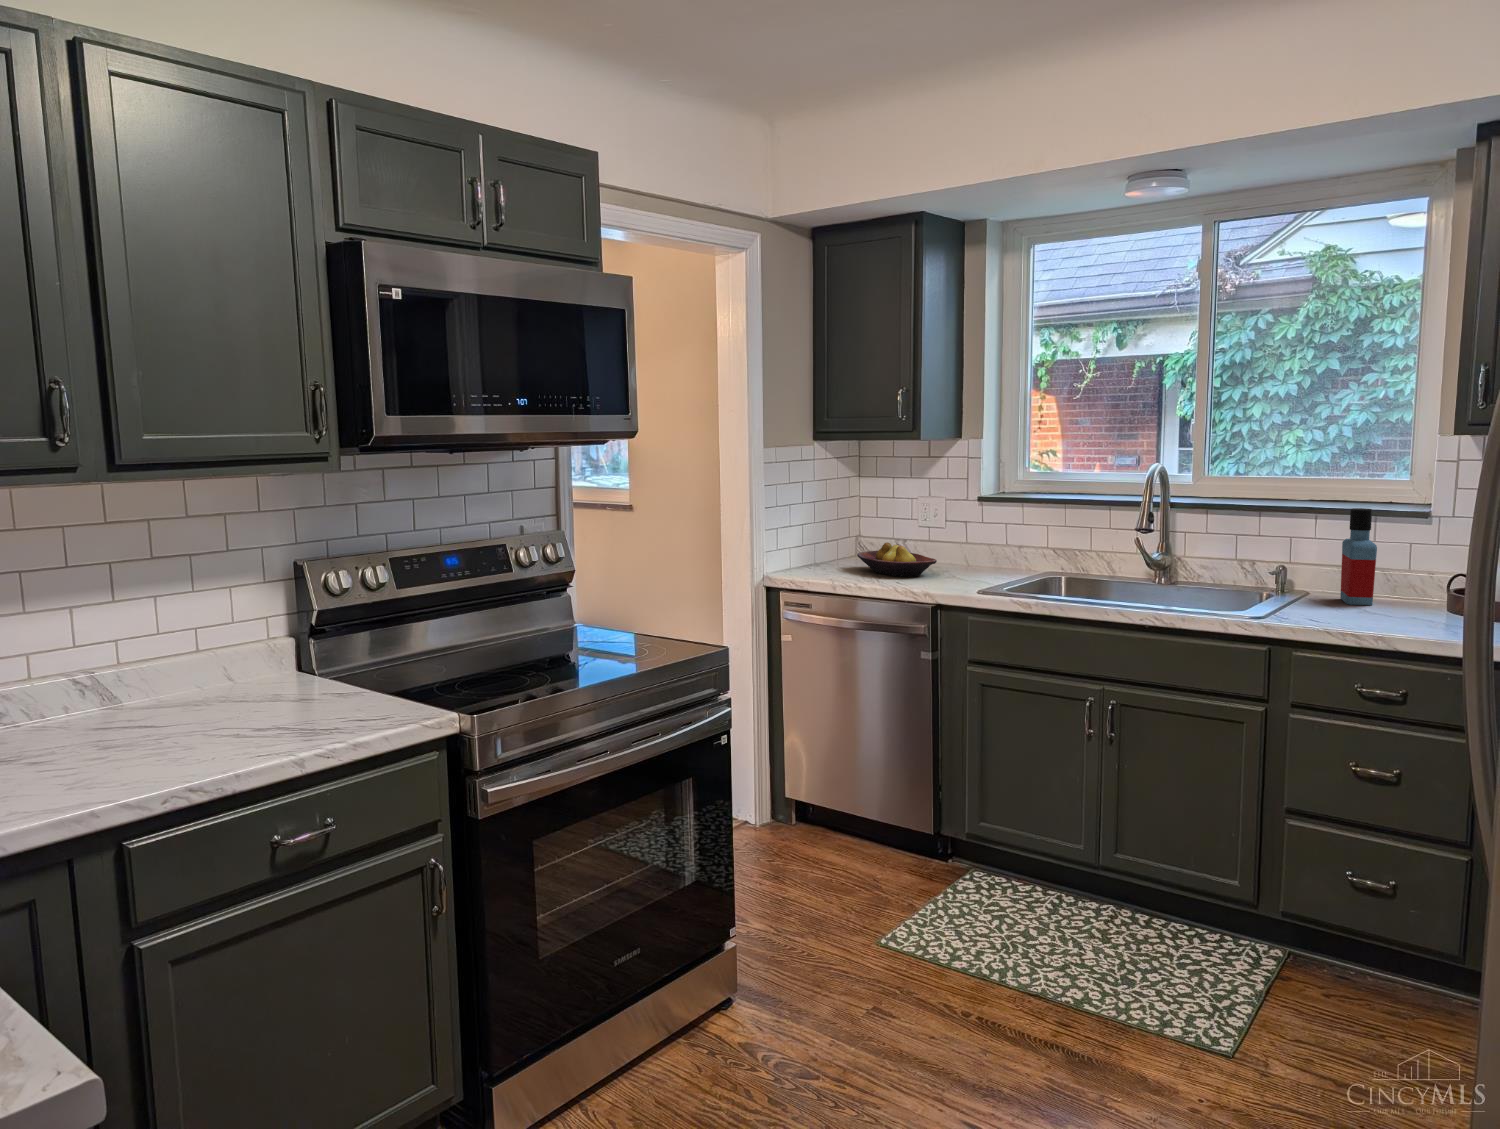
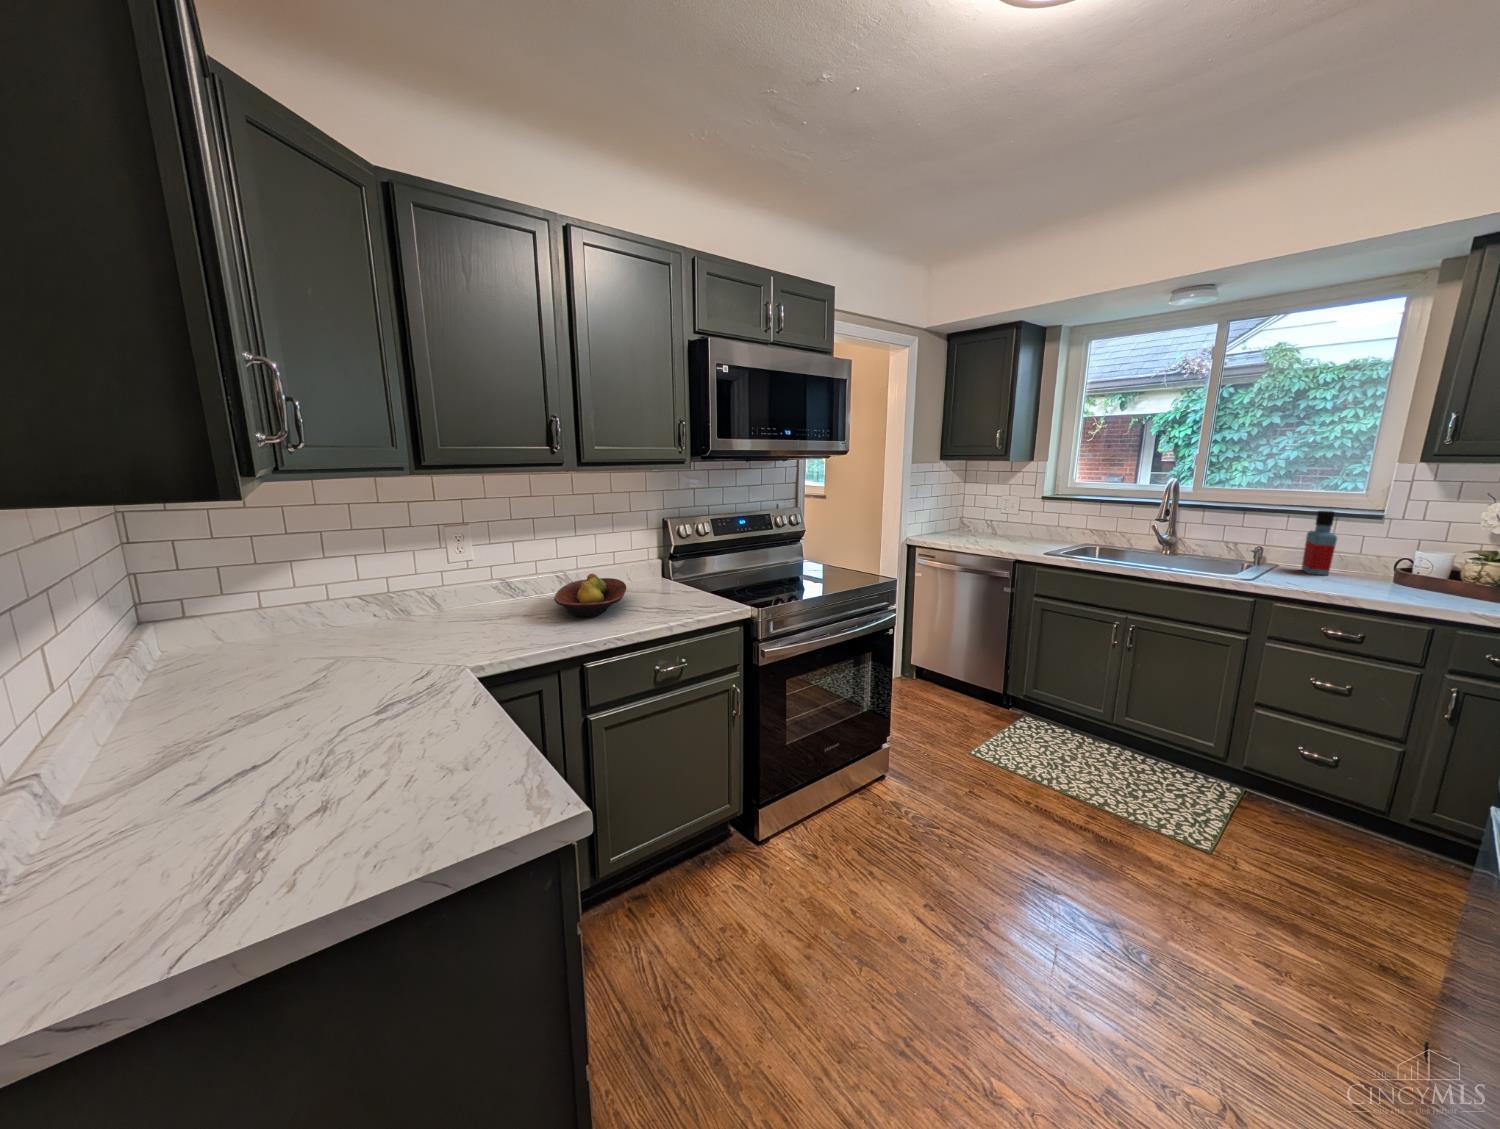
fruit bowl: present [857,542,937,577] -> present [554,574,626,618]

